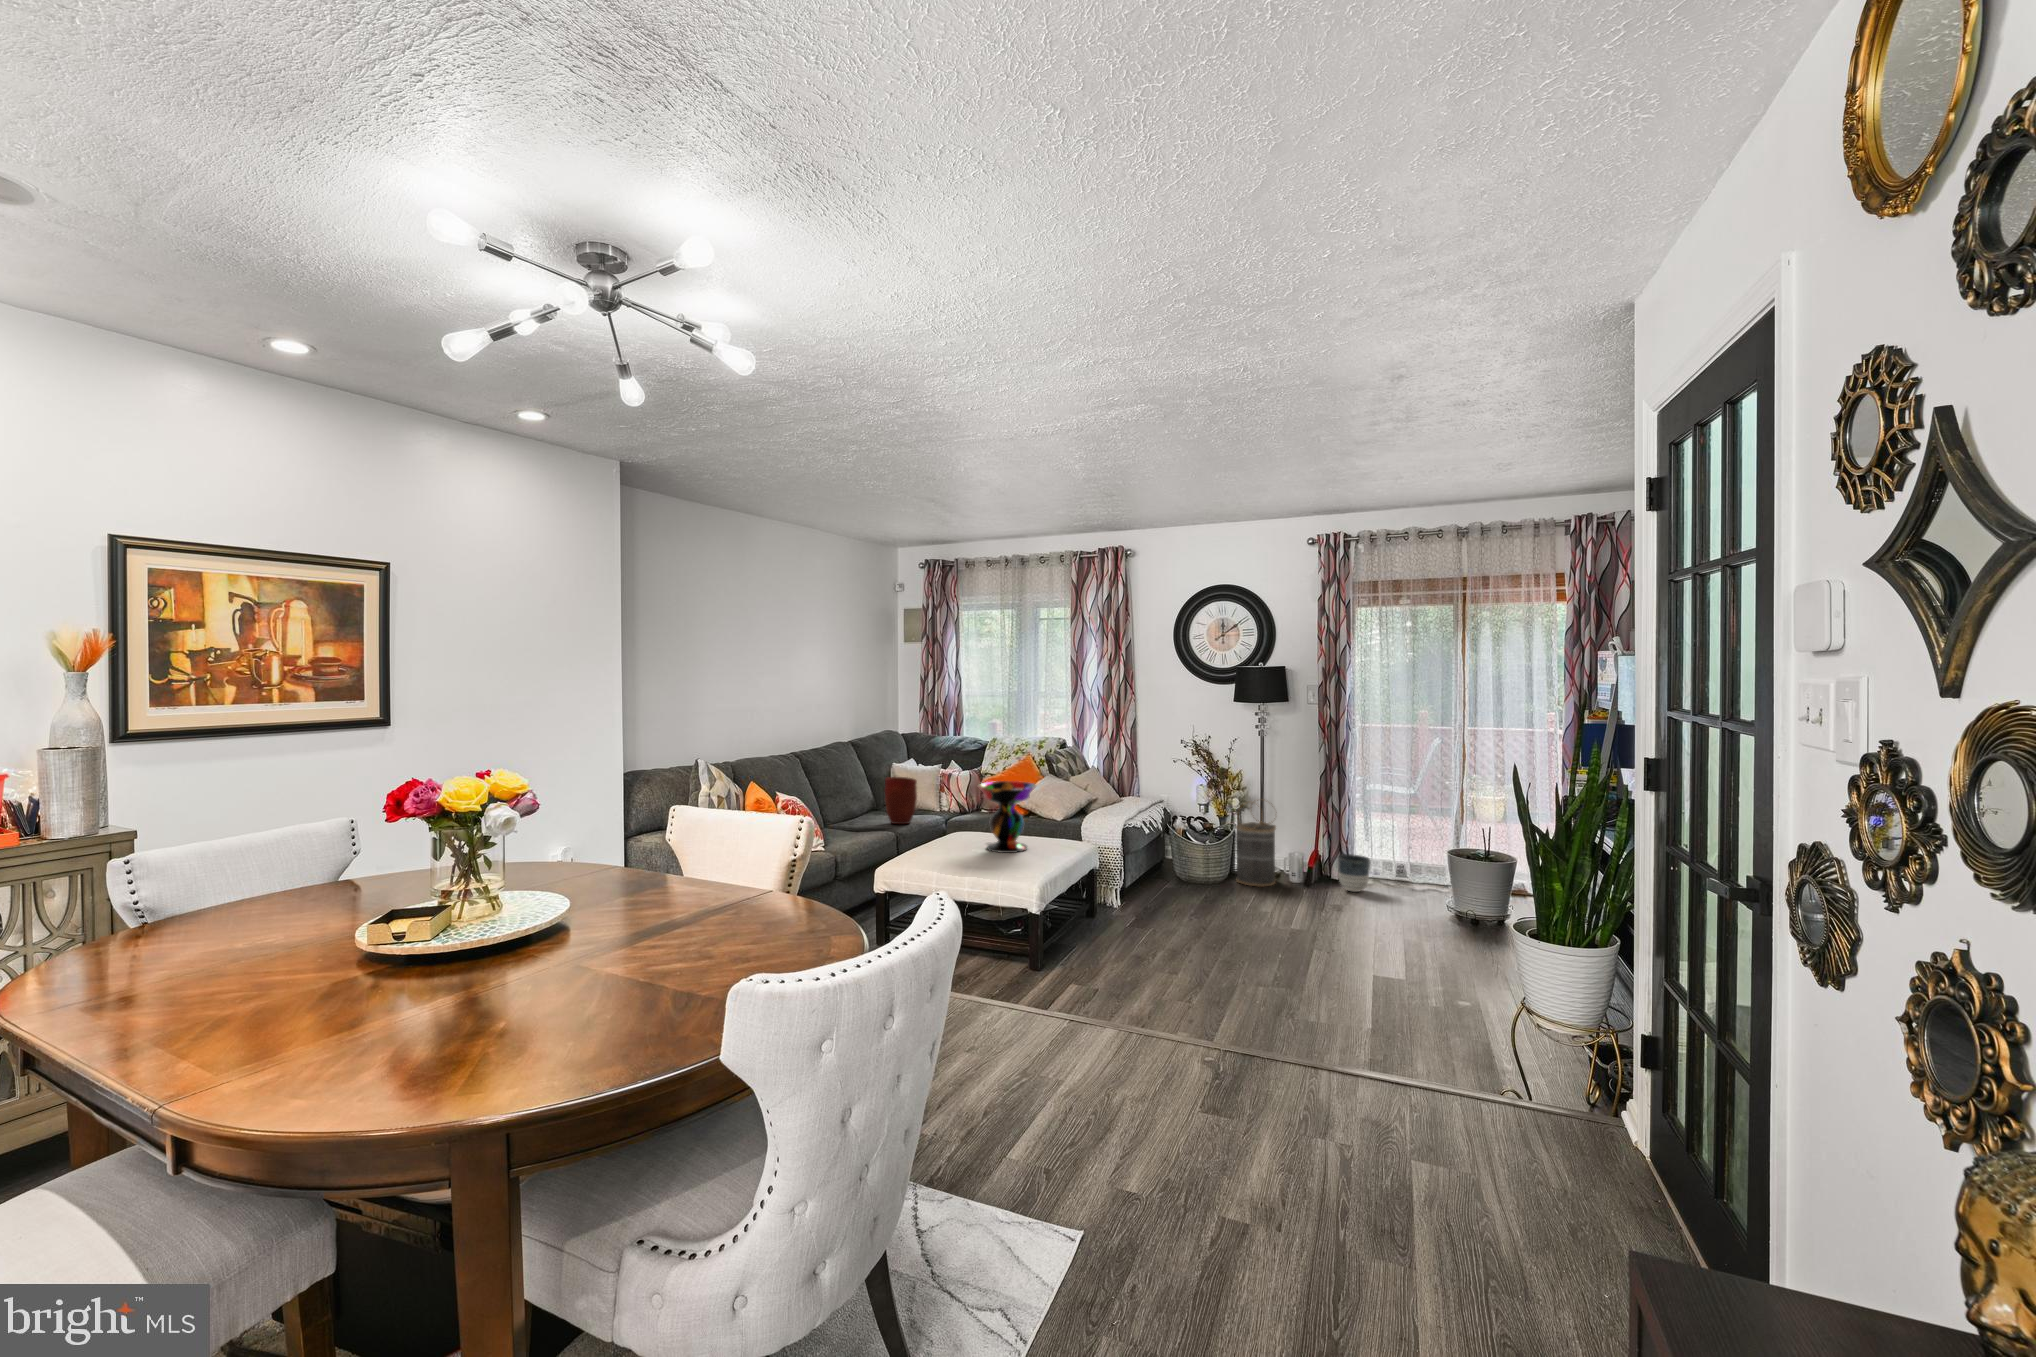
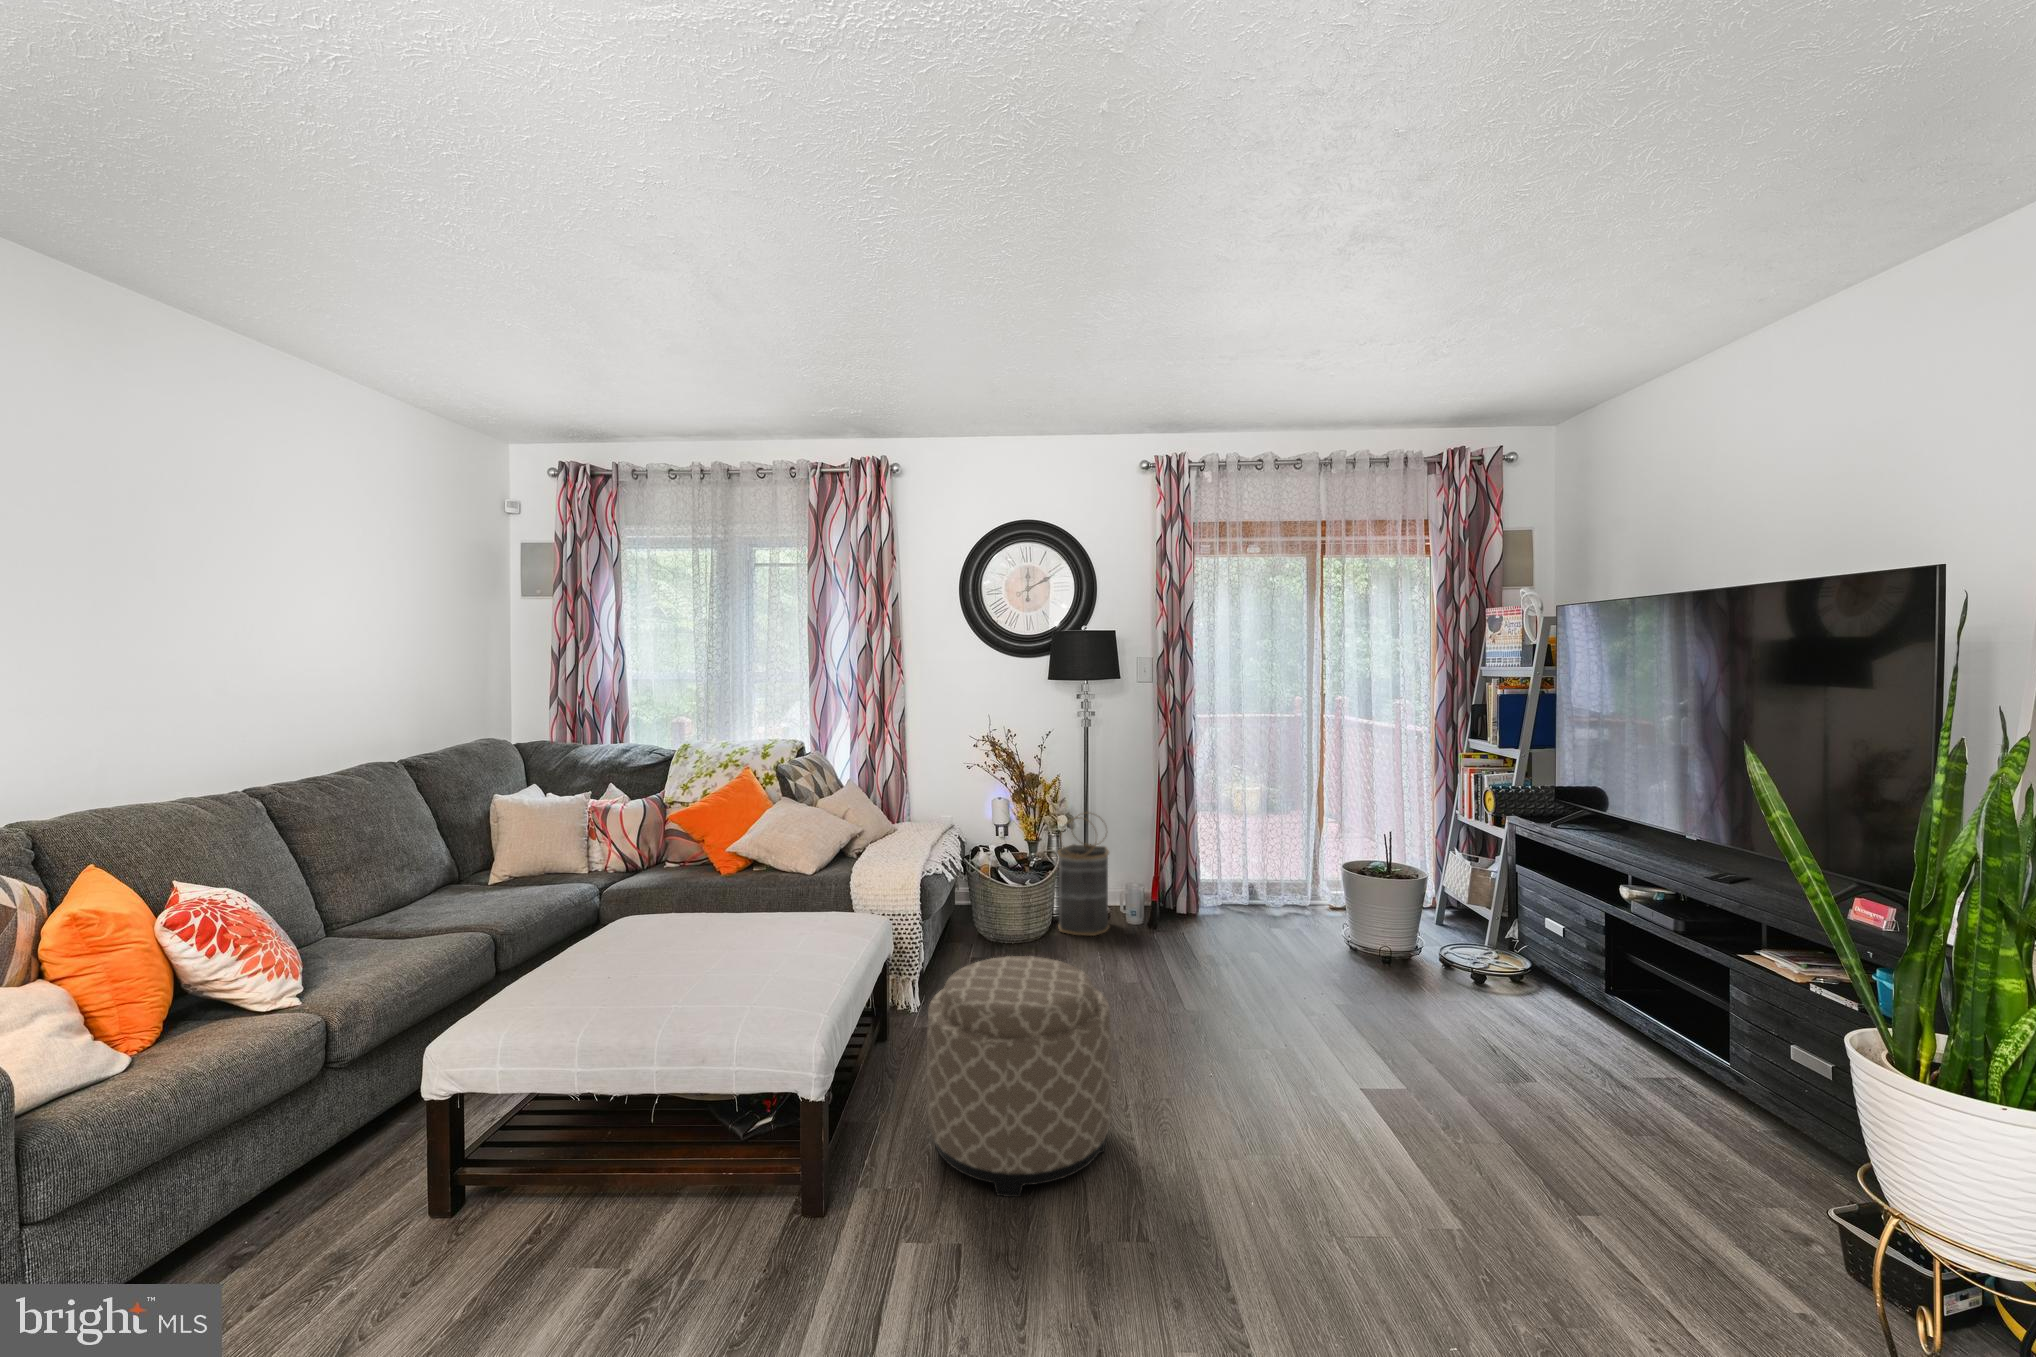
vase: present [885,777,917,824] -> none [466,820,539,911]
decorative bowl: present [978,781,1036,853] -> none [668,818,791,963]
planter: present [1337,854,1370,892] -> none [1188,877,1229,928]
ottoman: none [1096,866,1195,977] -> present [927,956,1112,1197]

